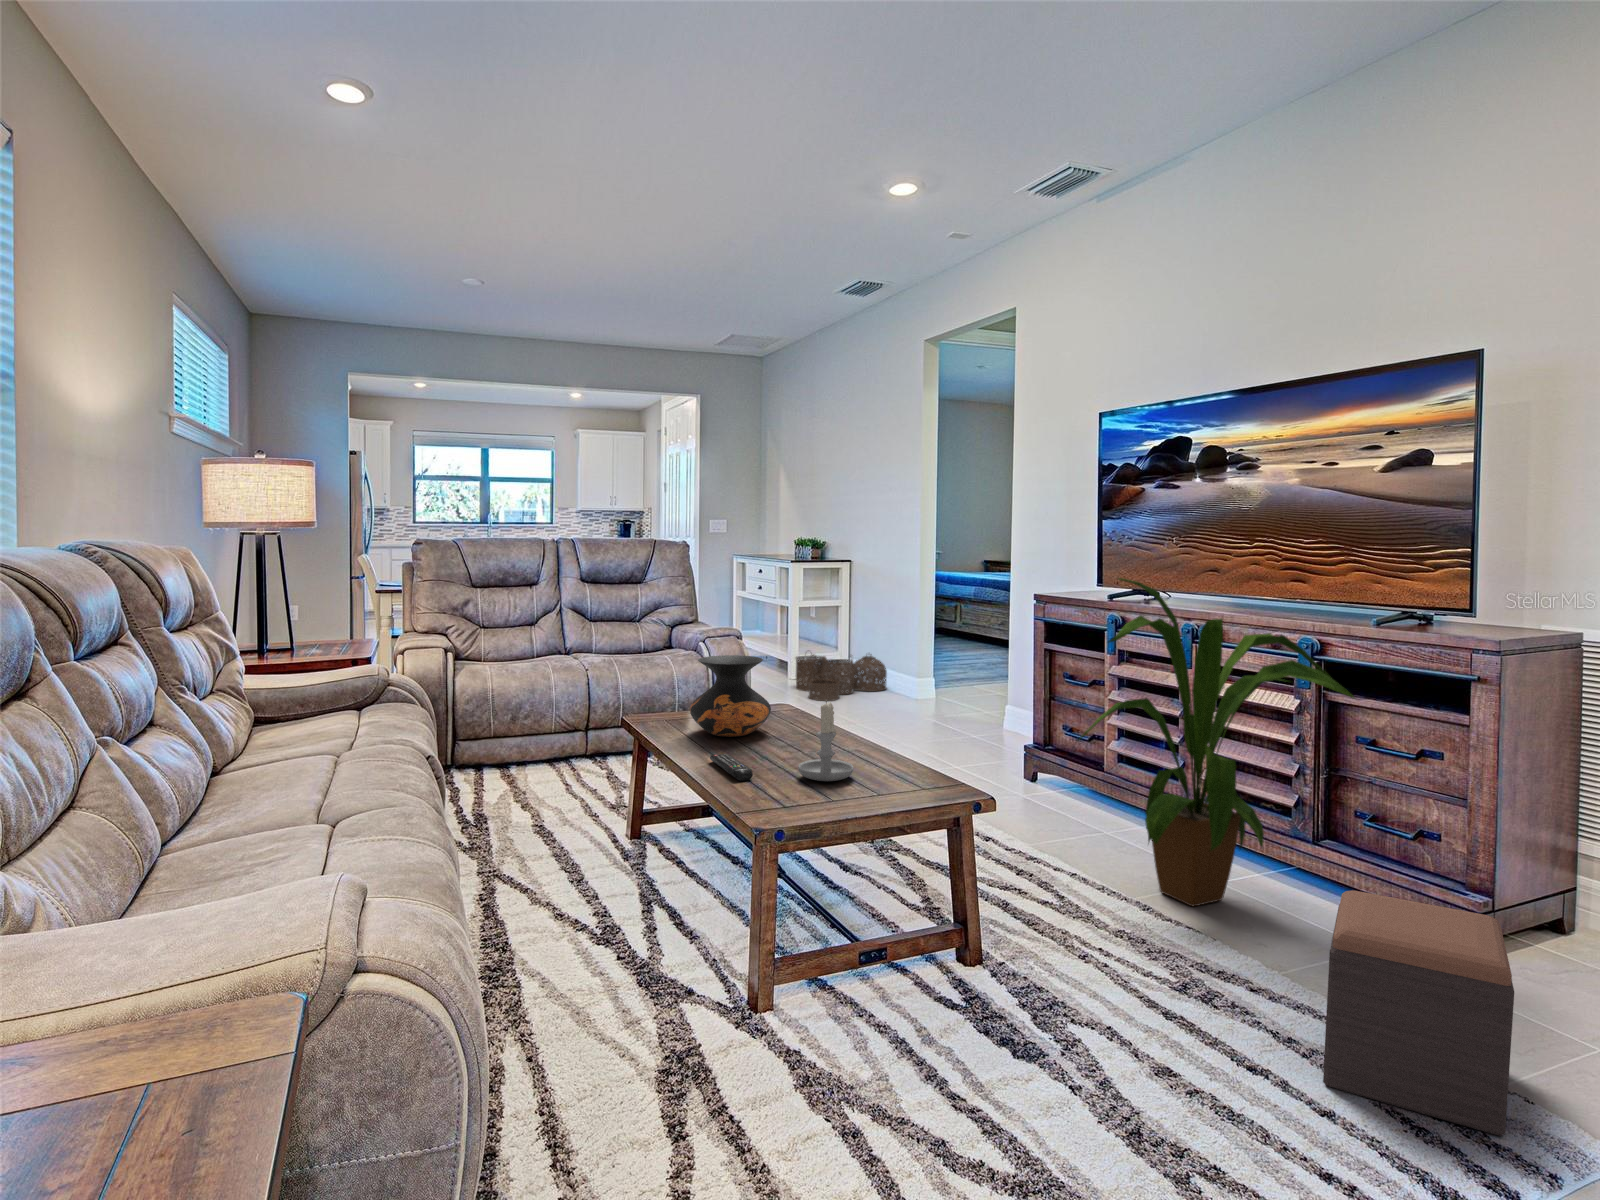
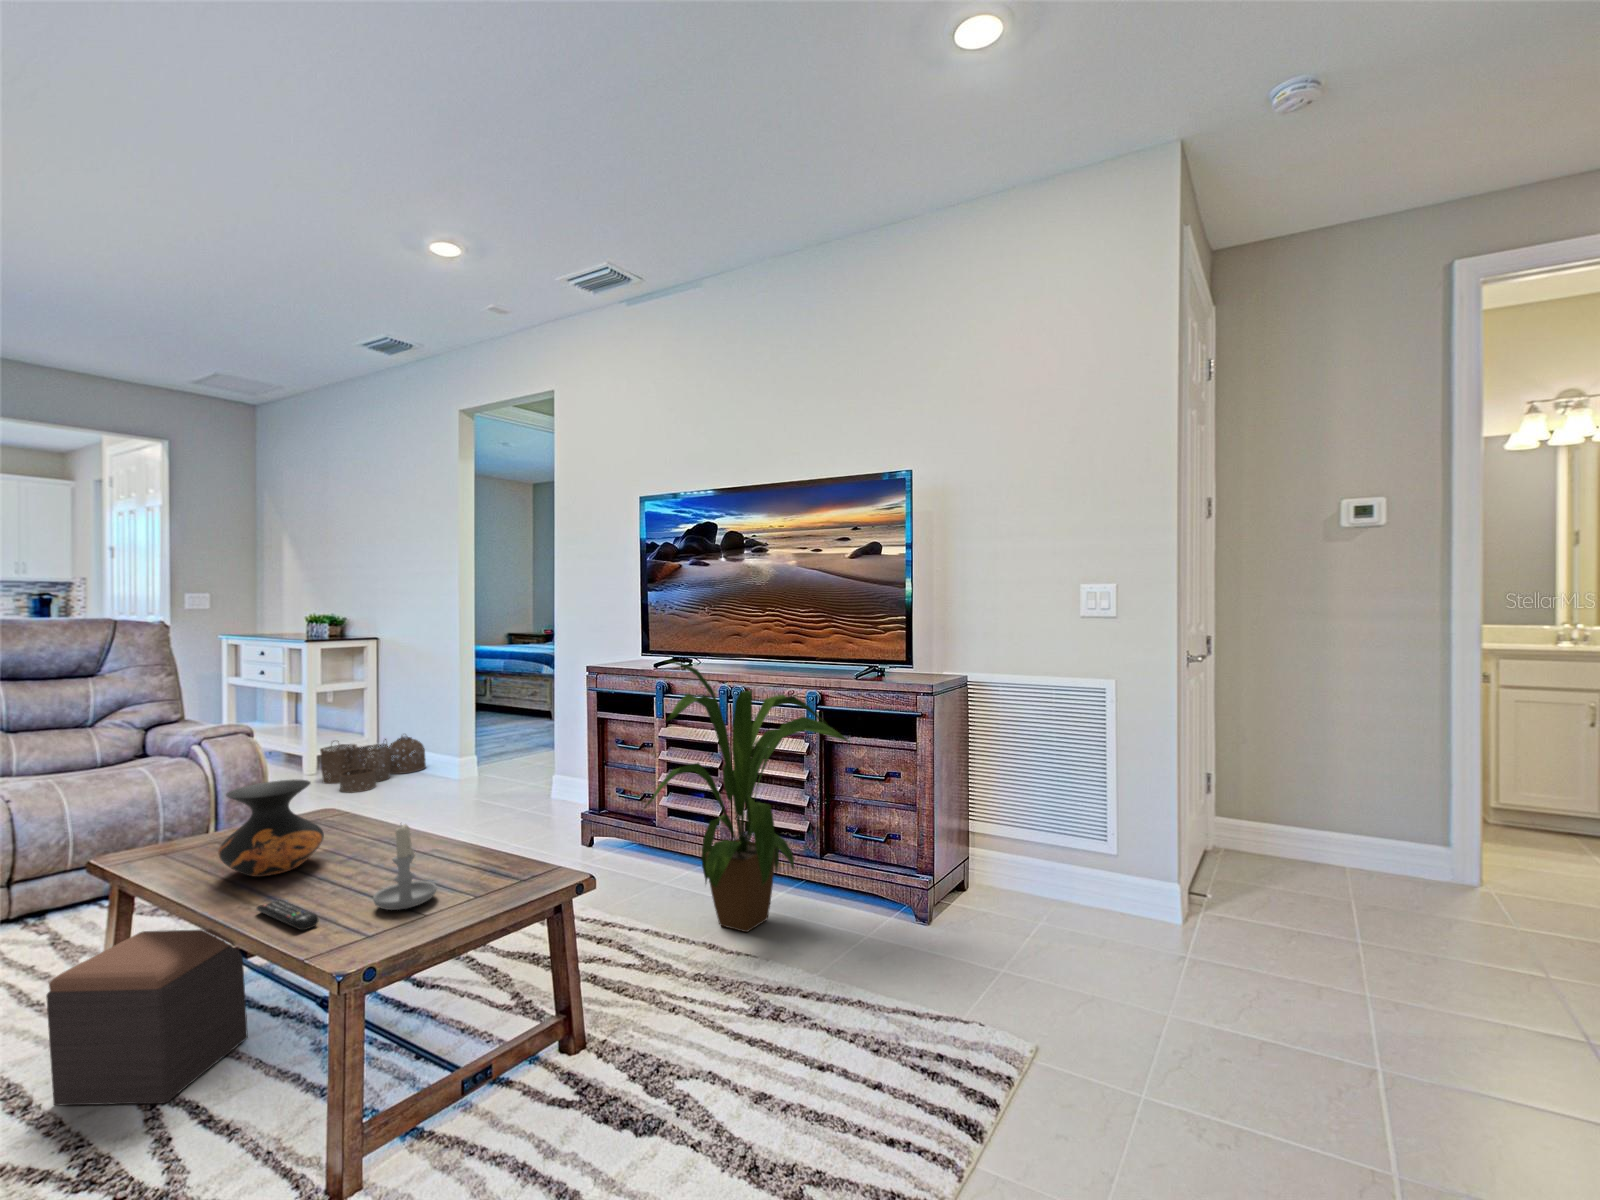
footstool: present [1323,890,1514,1136] -> present [46,929,248,1106]

